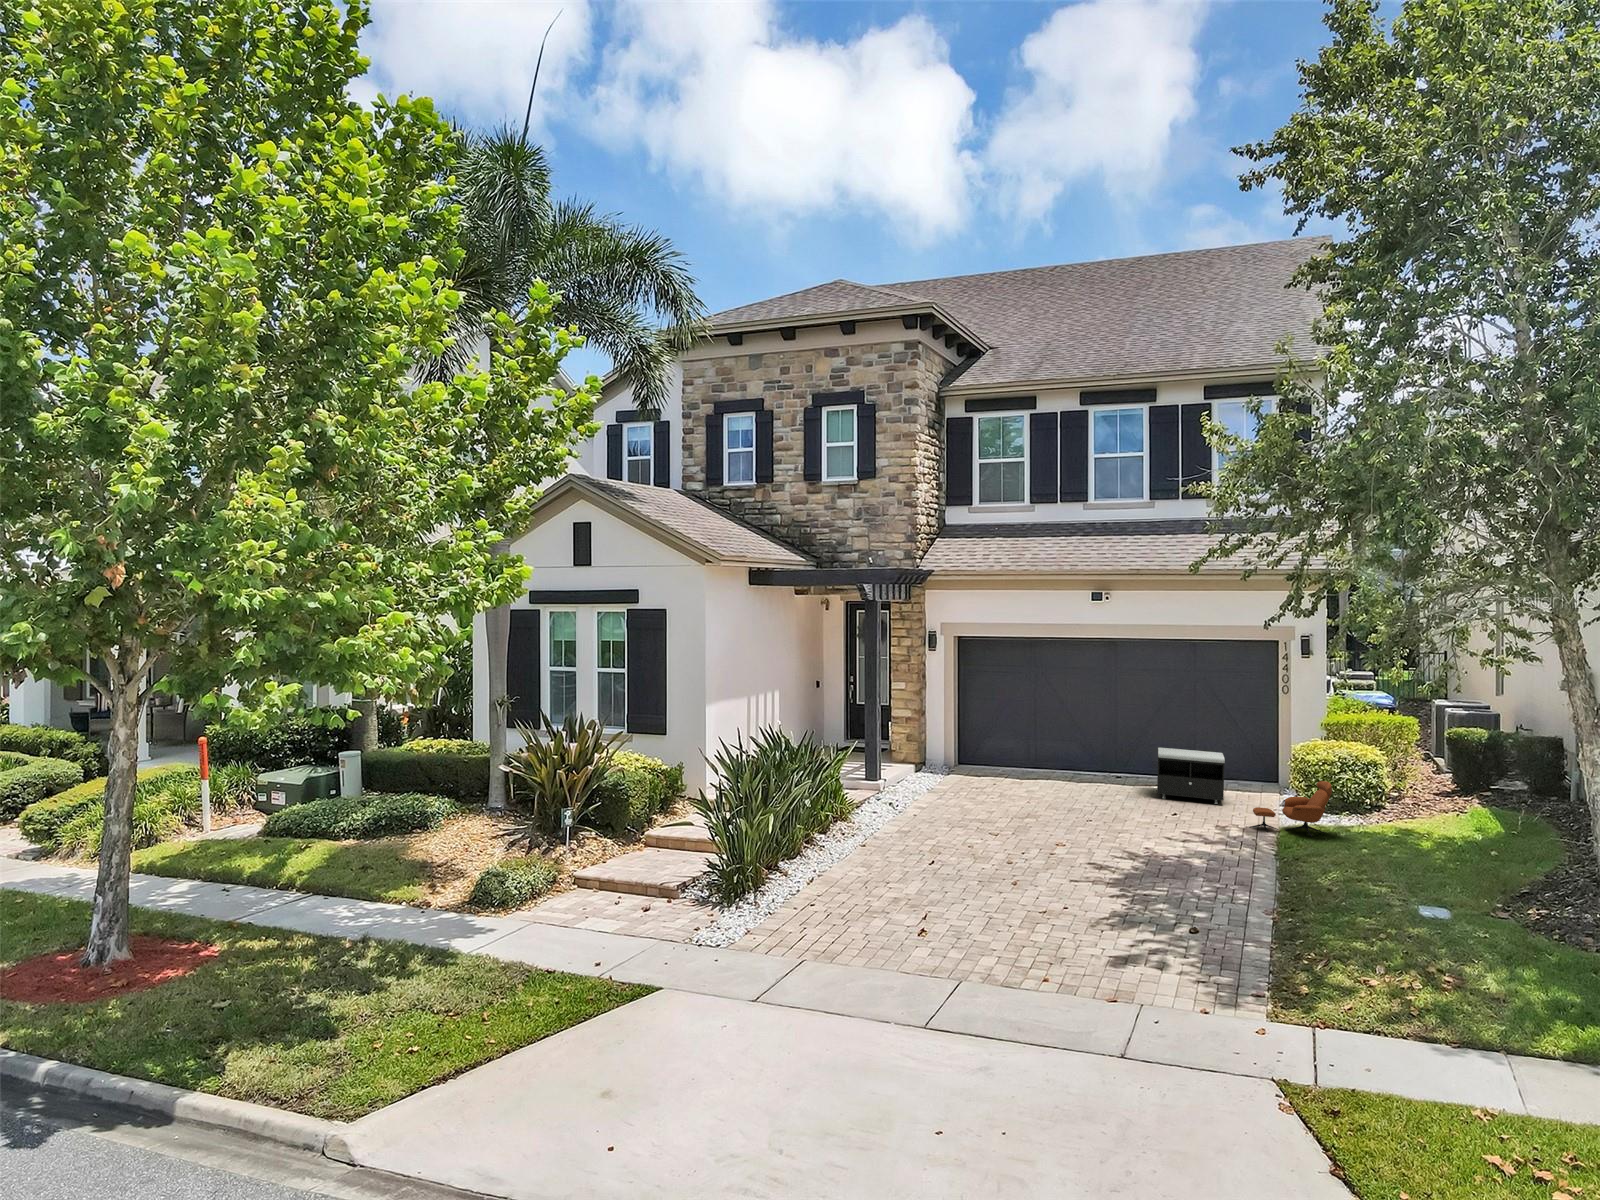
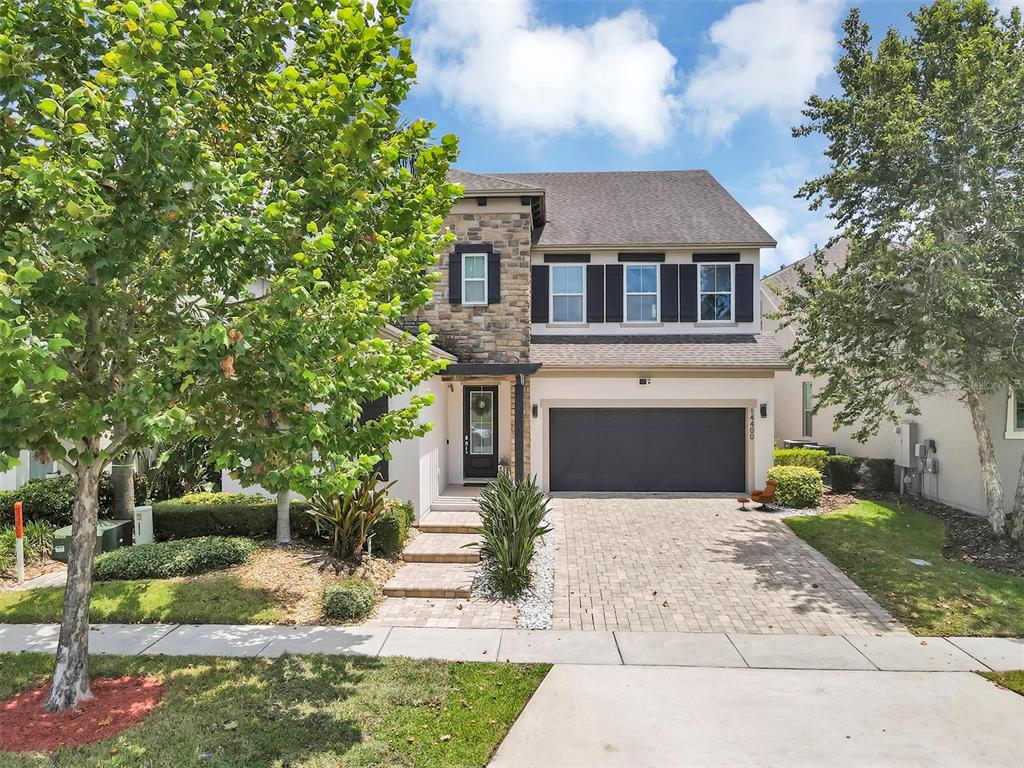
storage bench: present [1157,748,1225,804] -> none [672,469,713,499]

